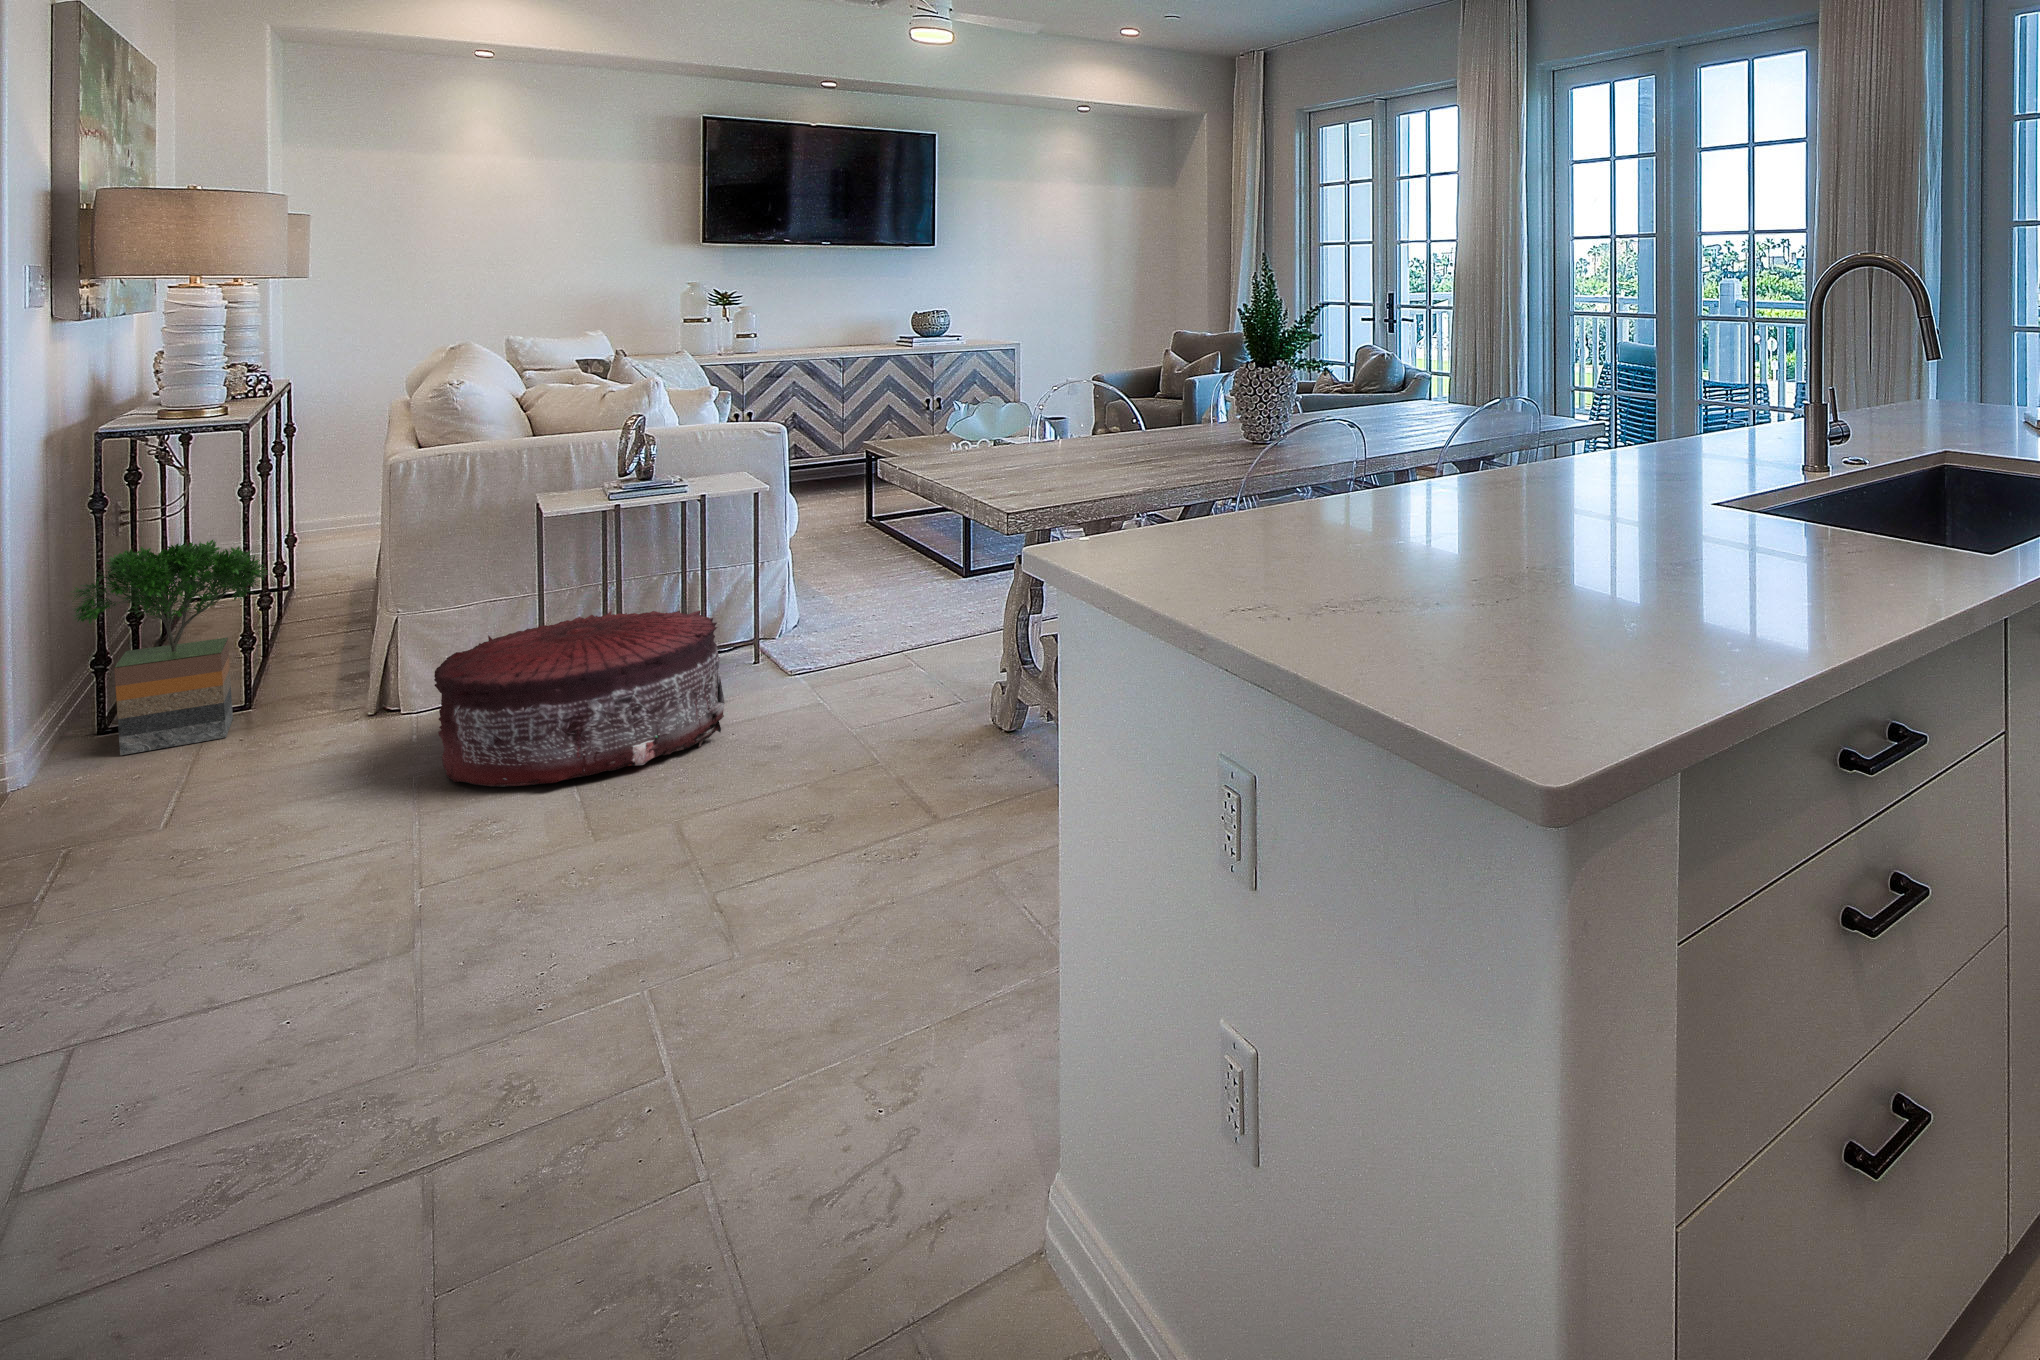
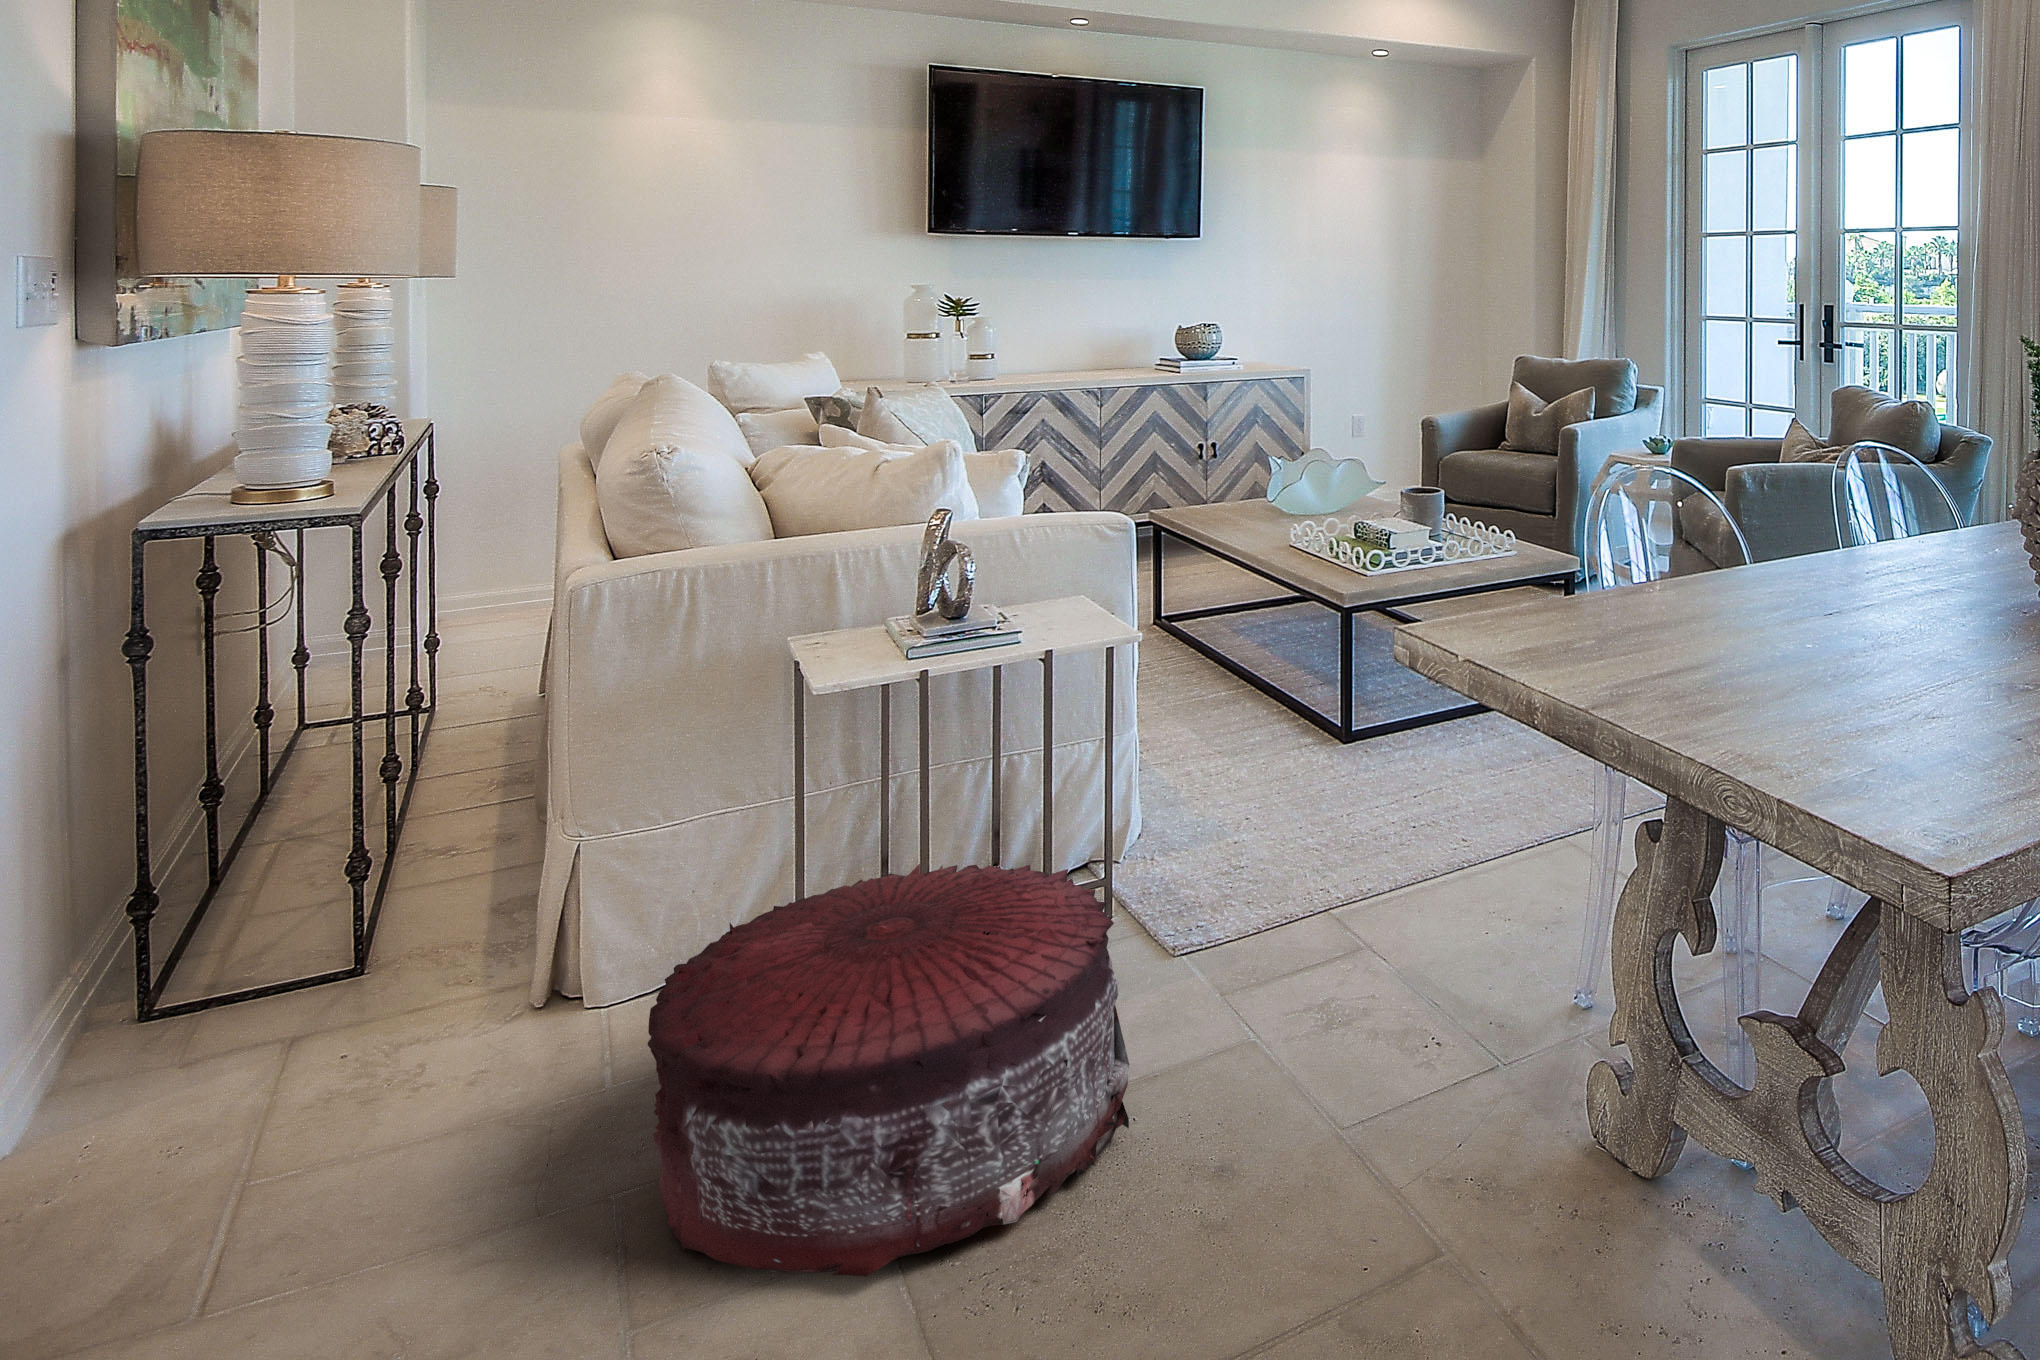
potted tree: present [72,540,268,755] -> none [63,717,385,1110]

